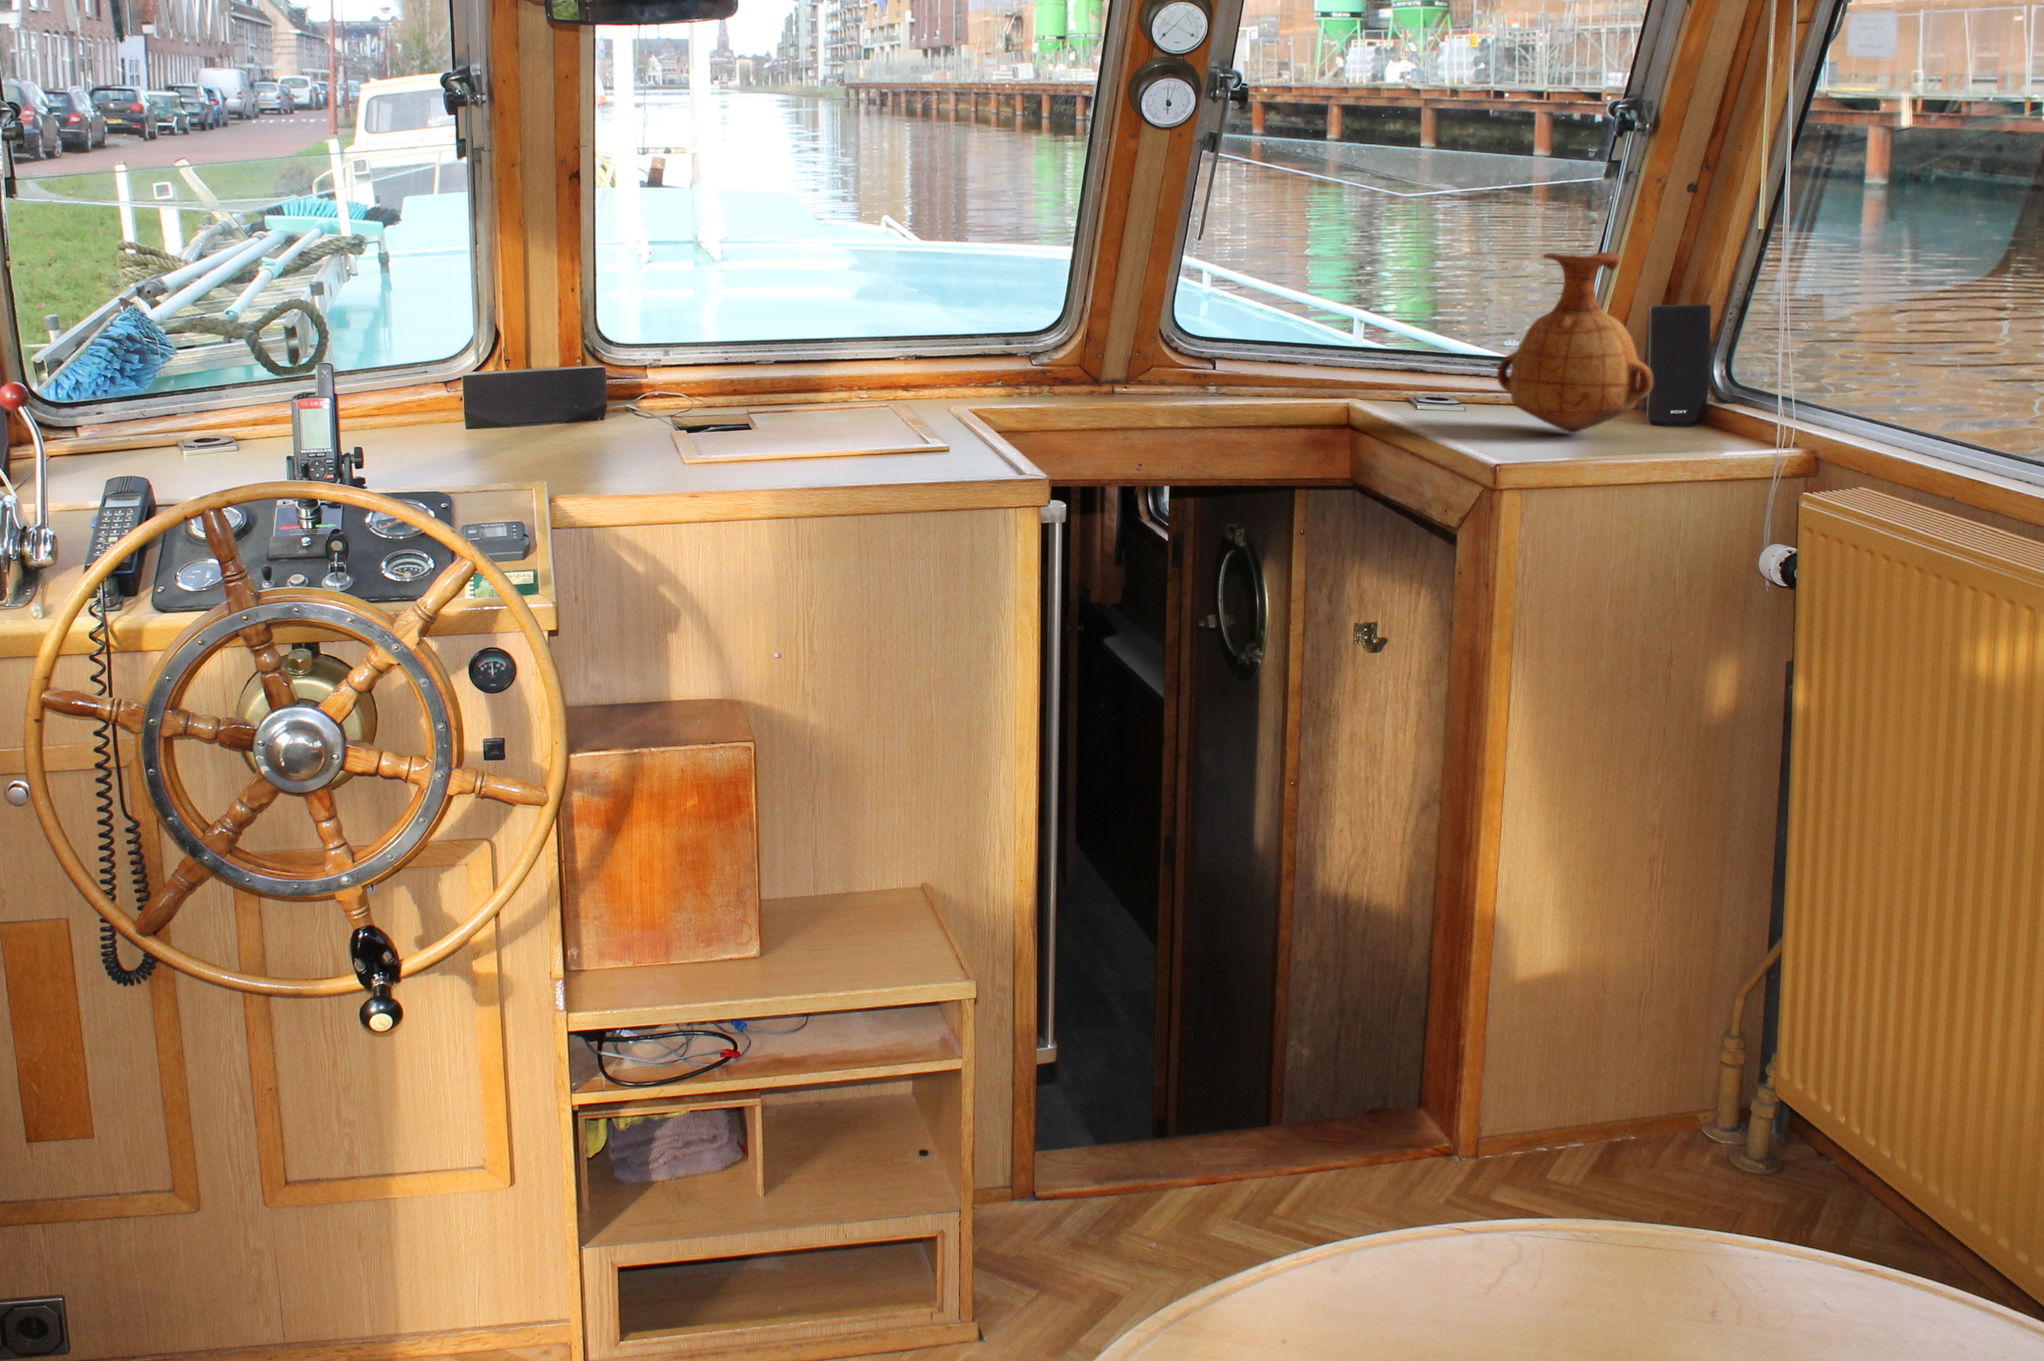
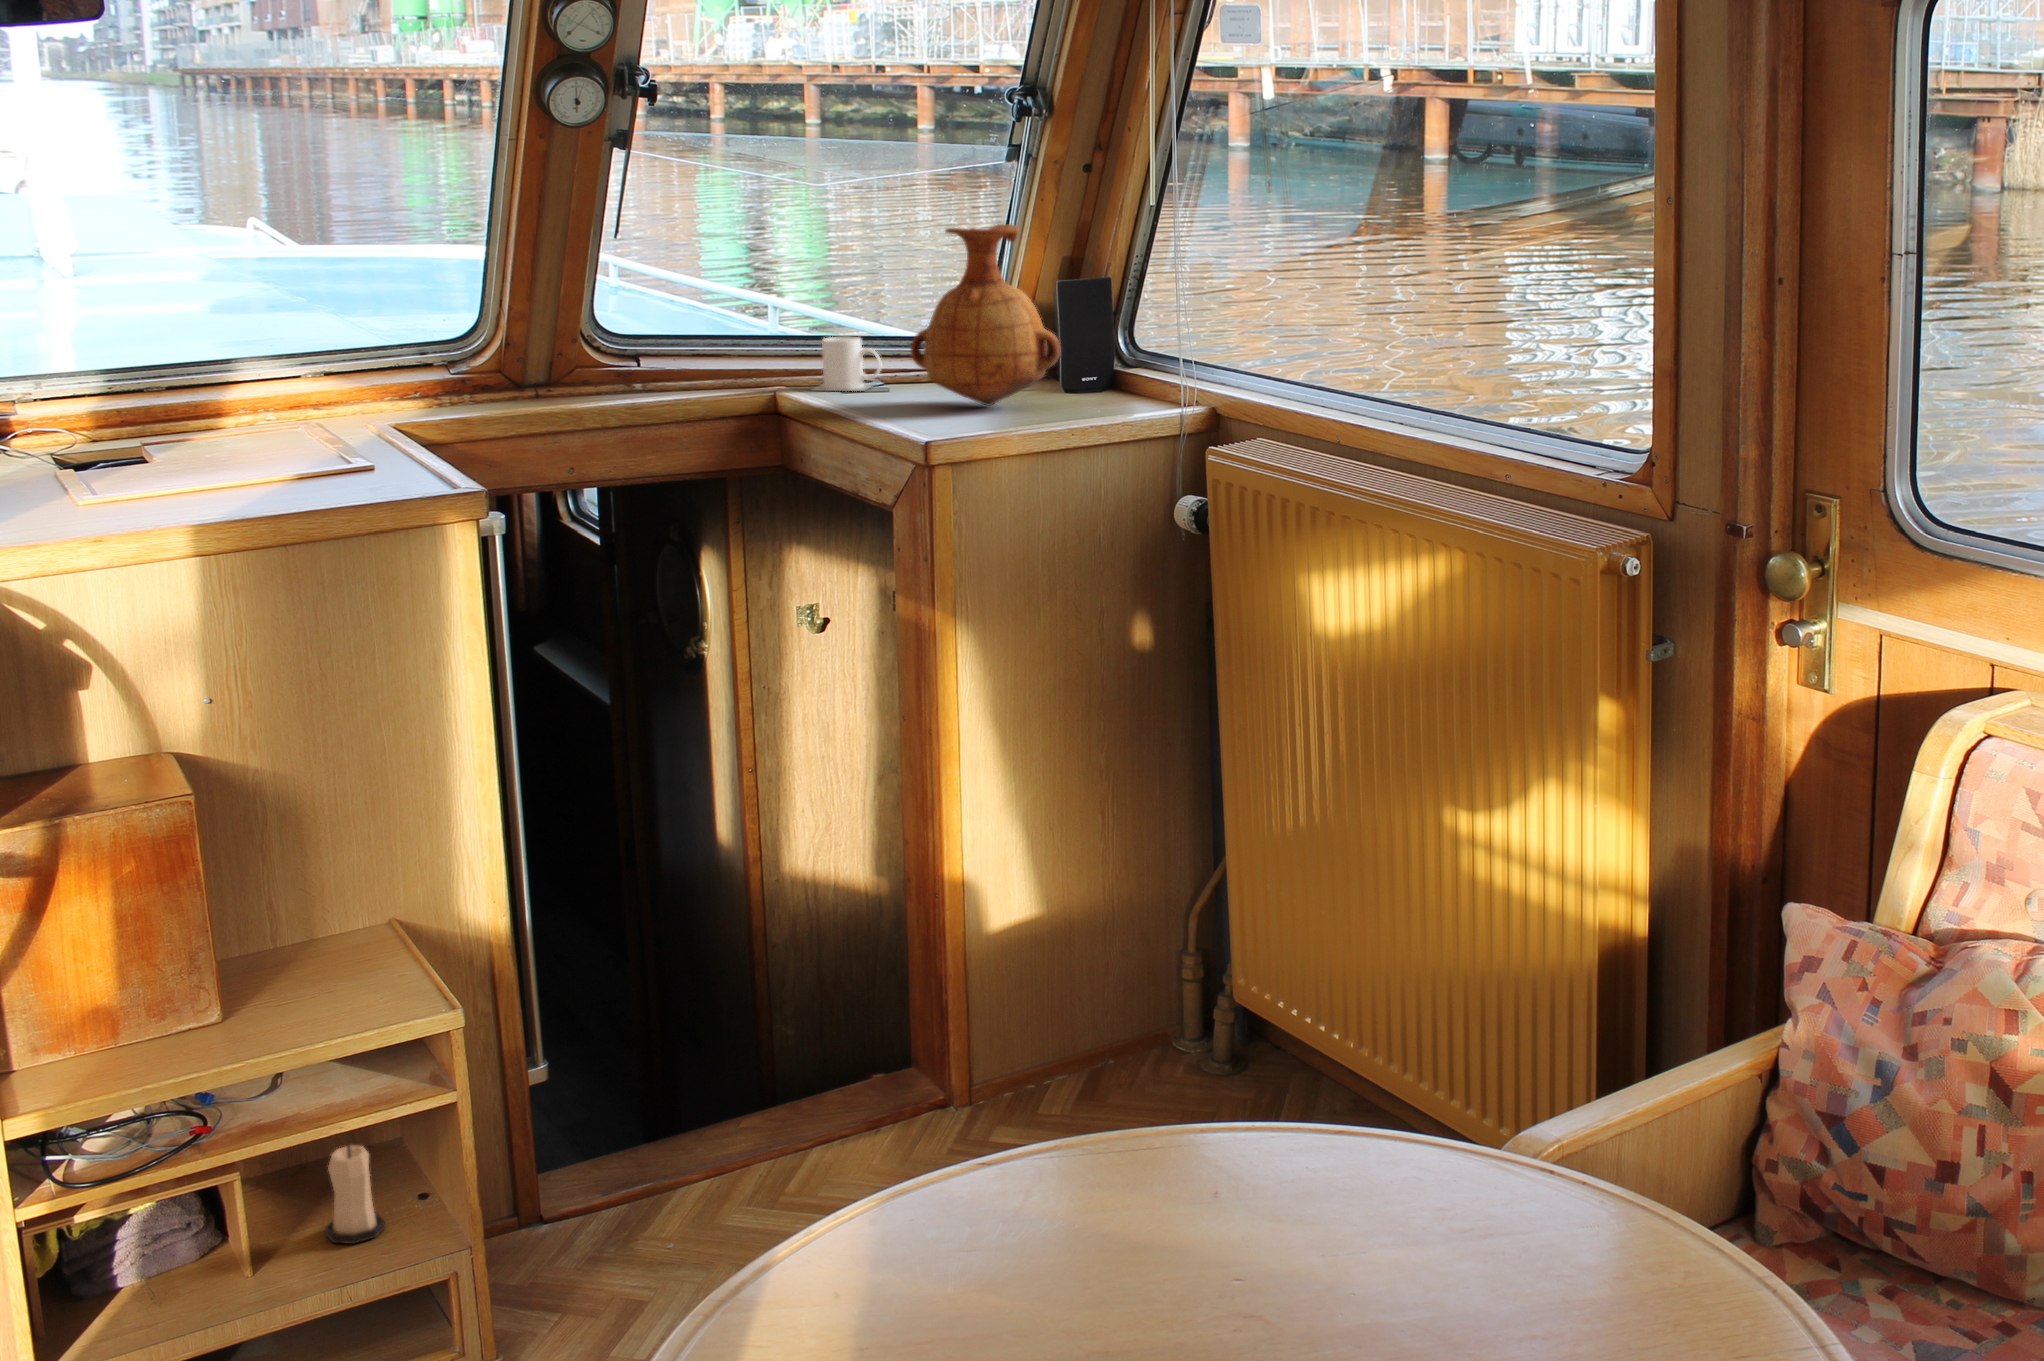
mug: none [1396,354,1471,408] -> present [812,337,881,391]
candle: none [835,1085,887,1179] -> present [325,1145,385,1244]

